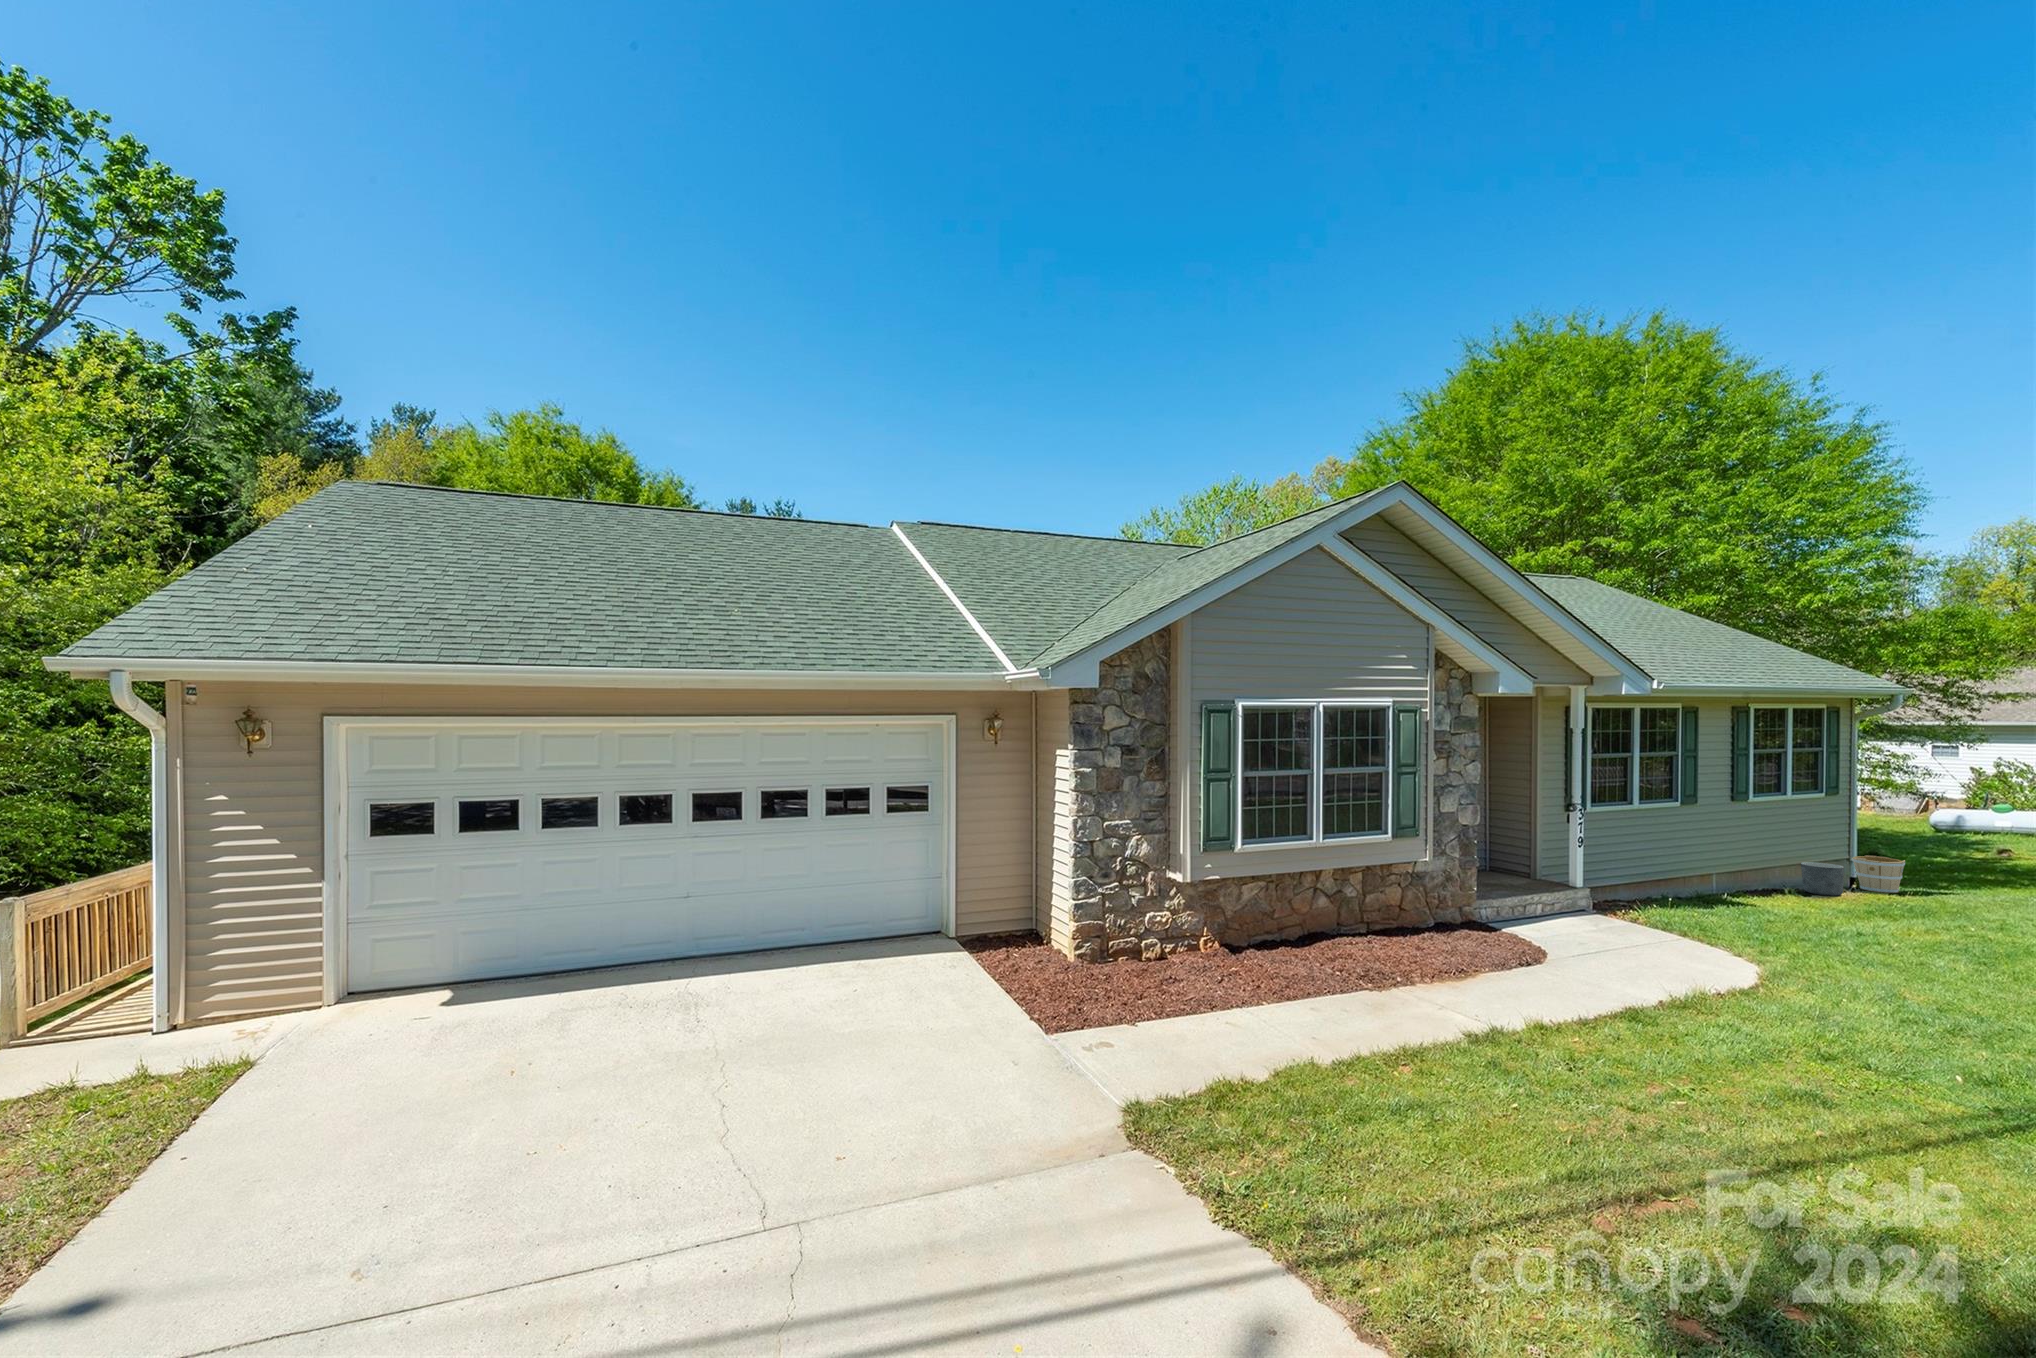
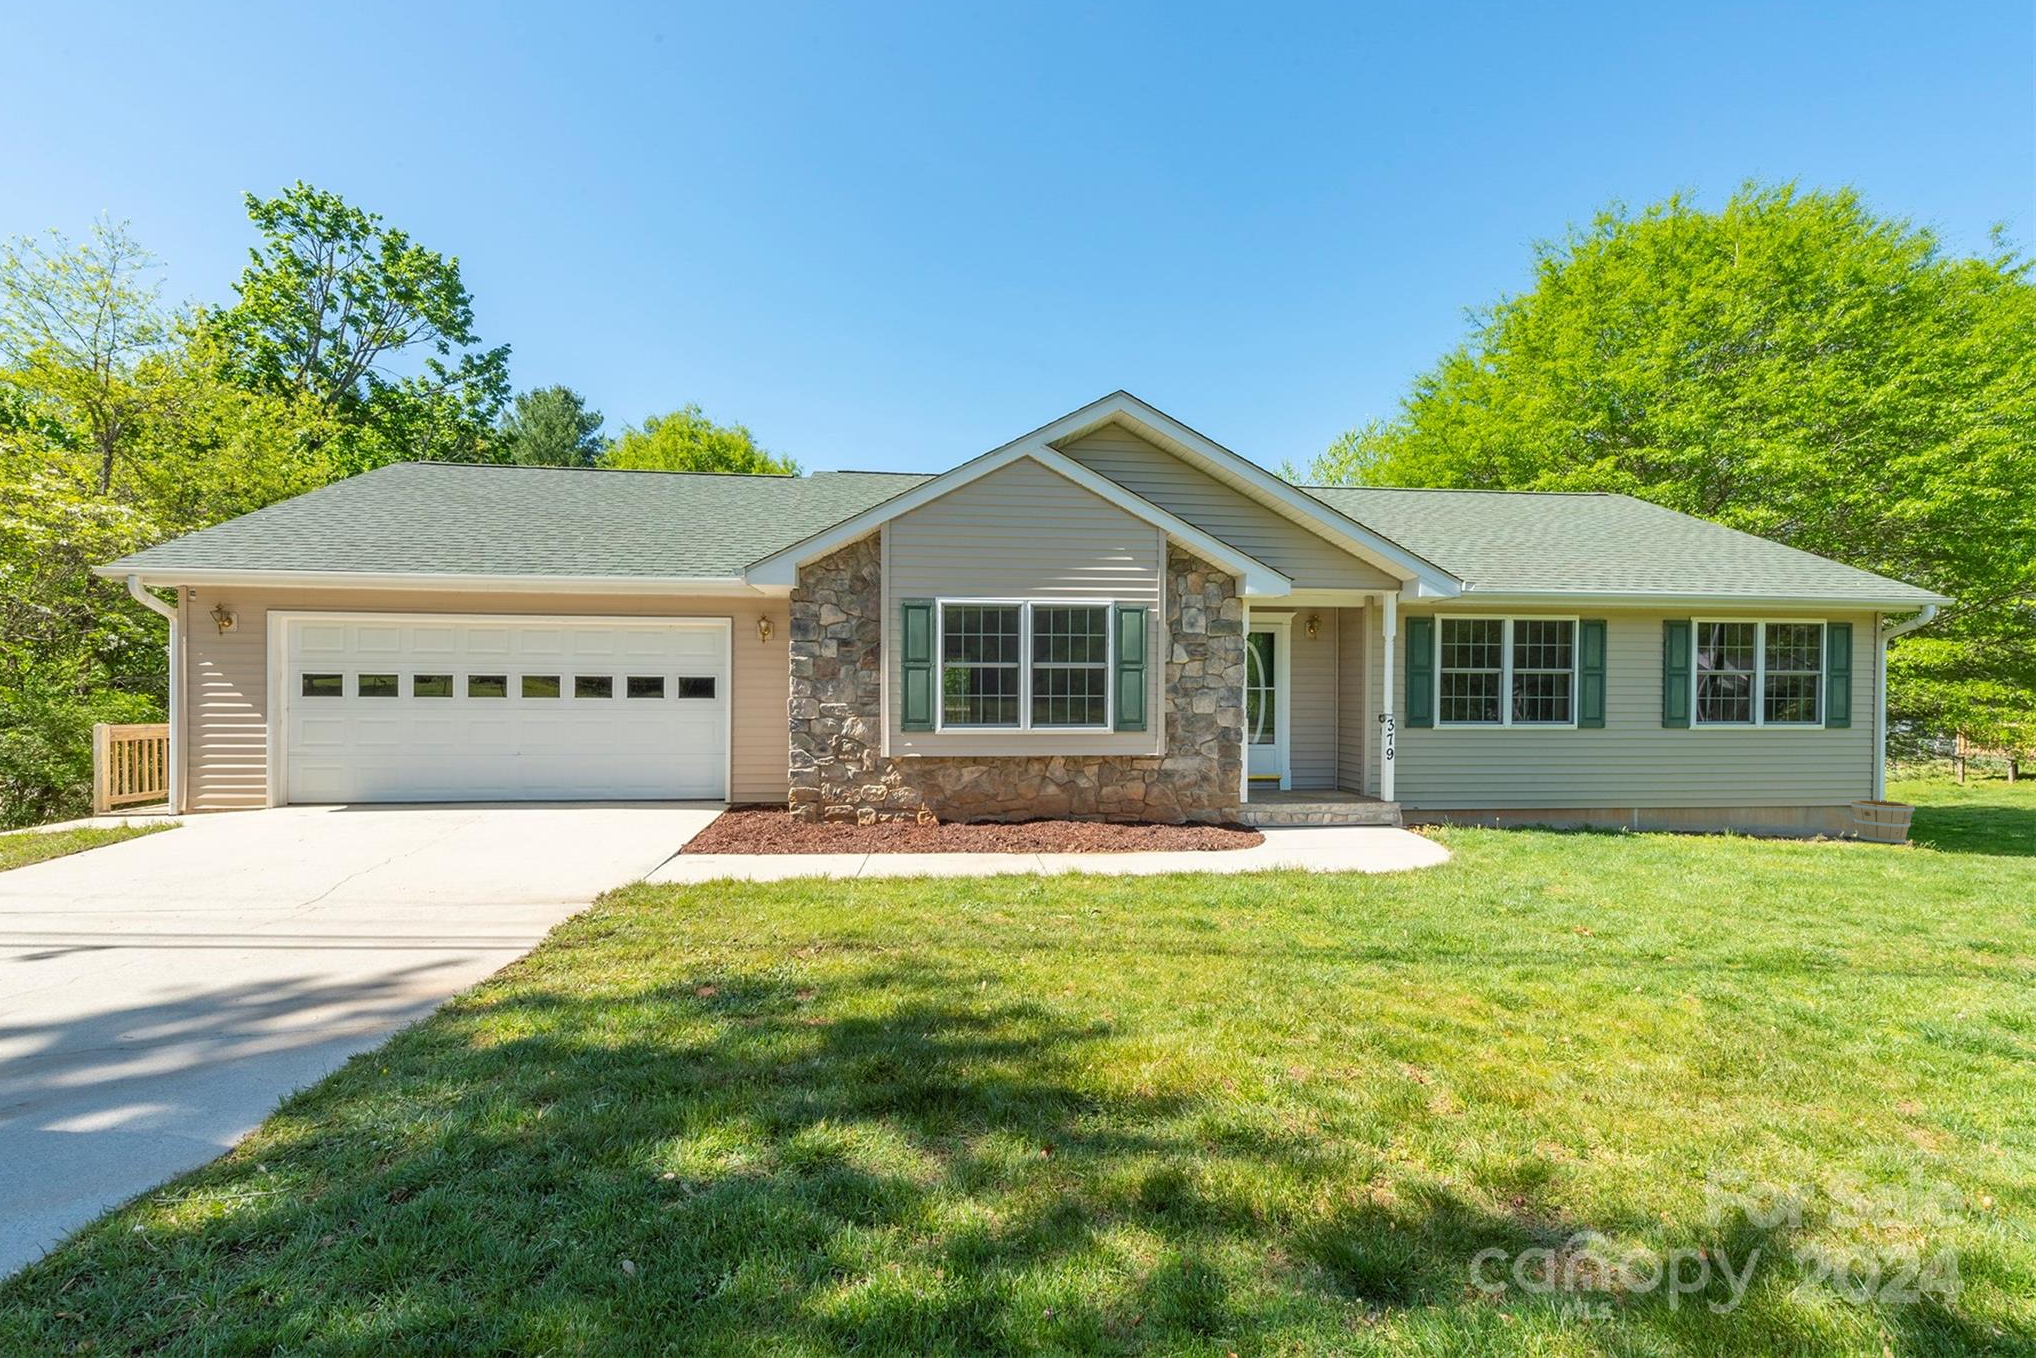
planter: present [1801,862,1844,896] -> none [1763,803,1814,840]

